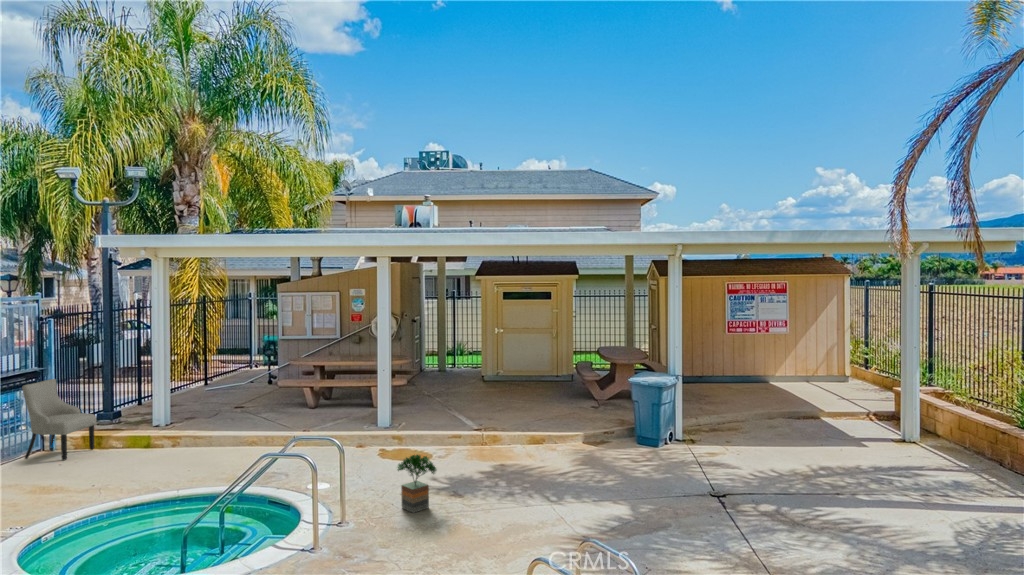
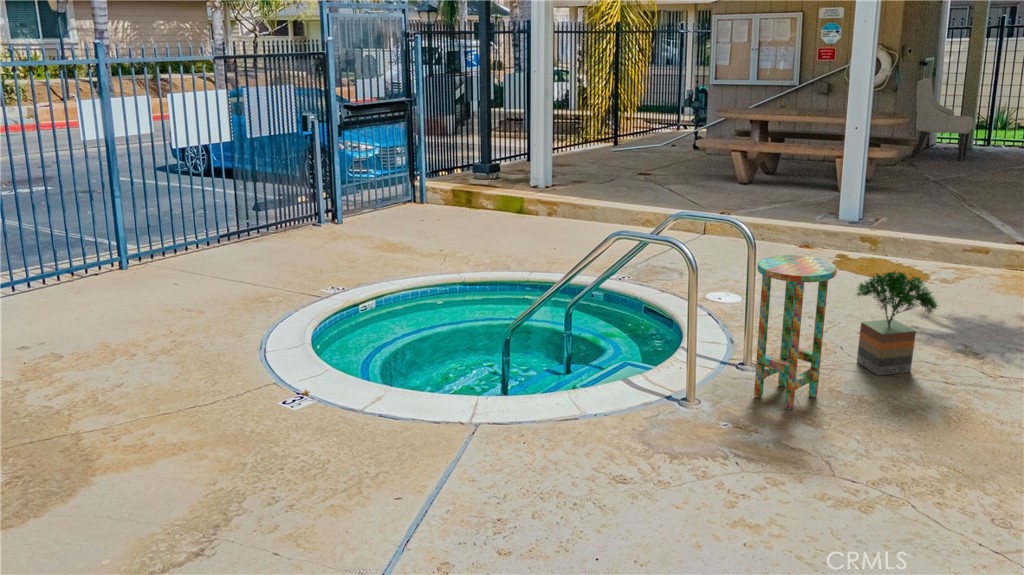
chair: present [22,379,96,460] -> present [909,78,974,161]
side table: none [347,453,388,541] -> present [754,255,837,410]

